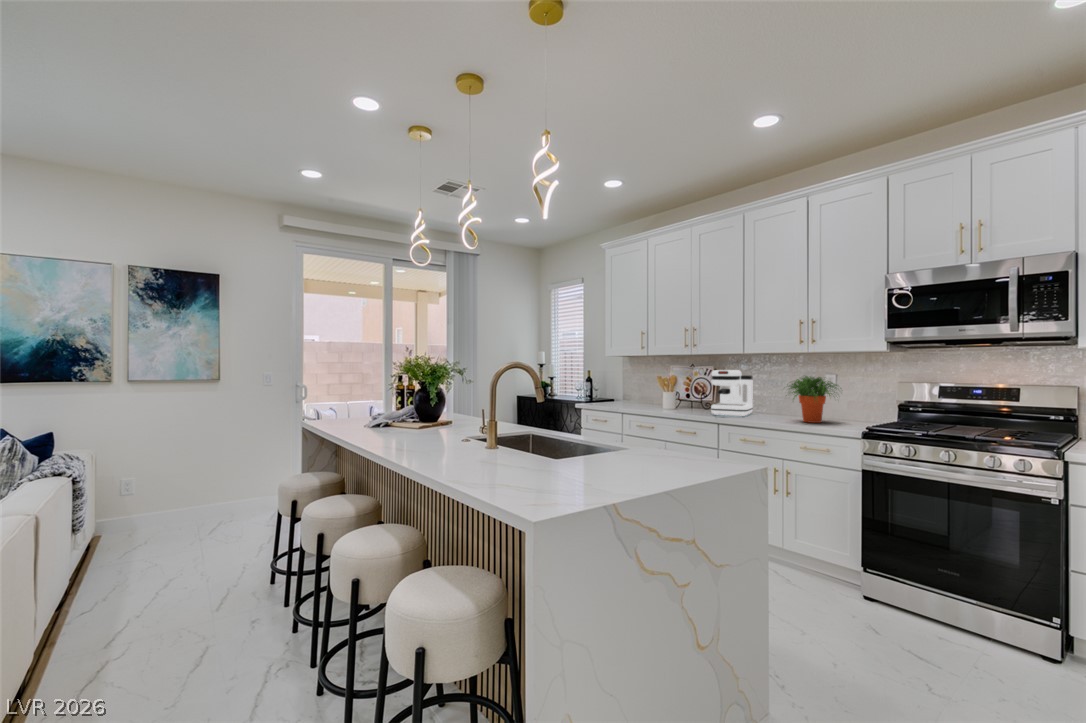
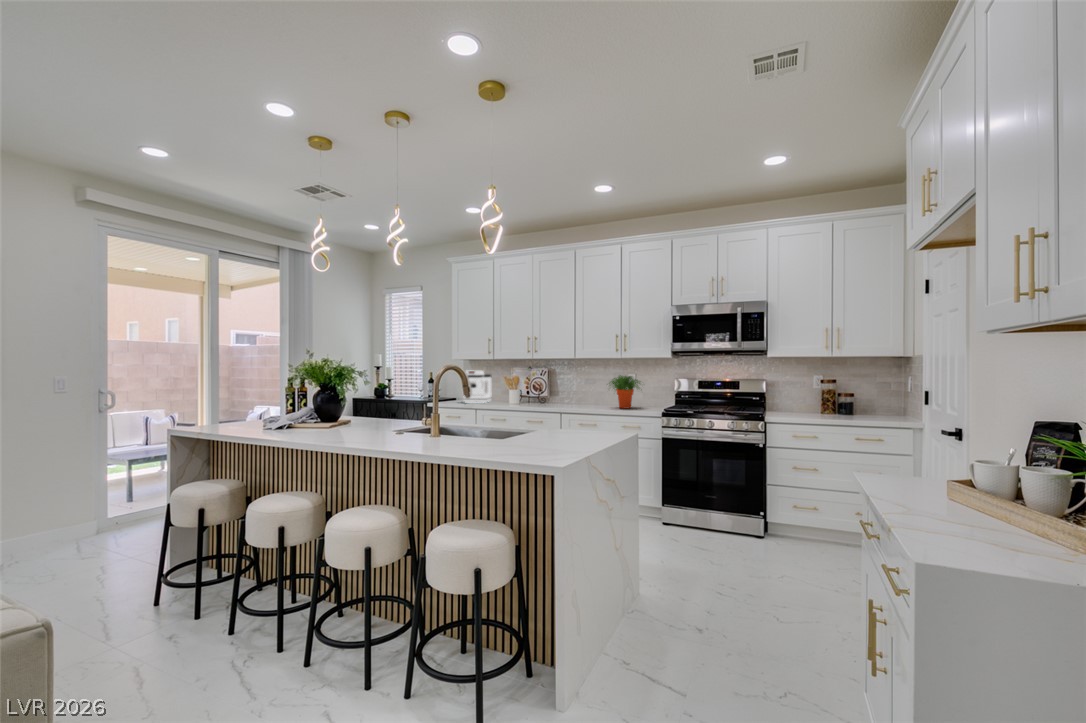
coffee maker: present [711,370,753,416] -> present [463,371,491,403]

